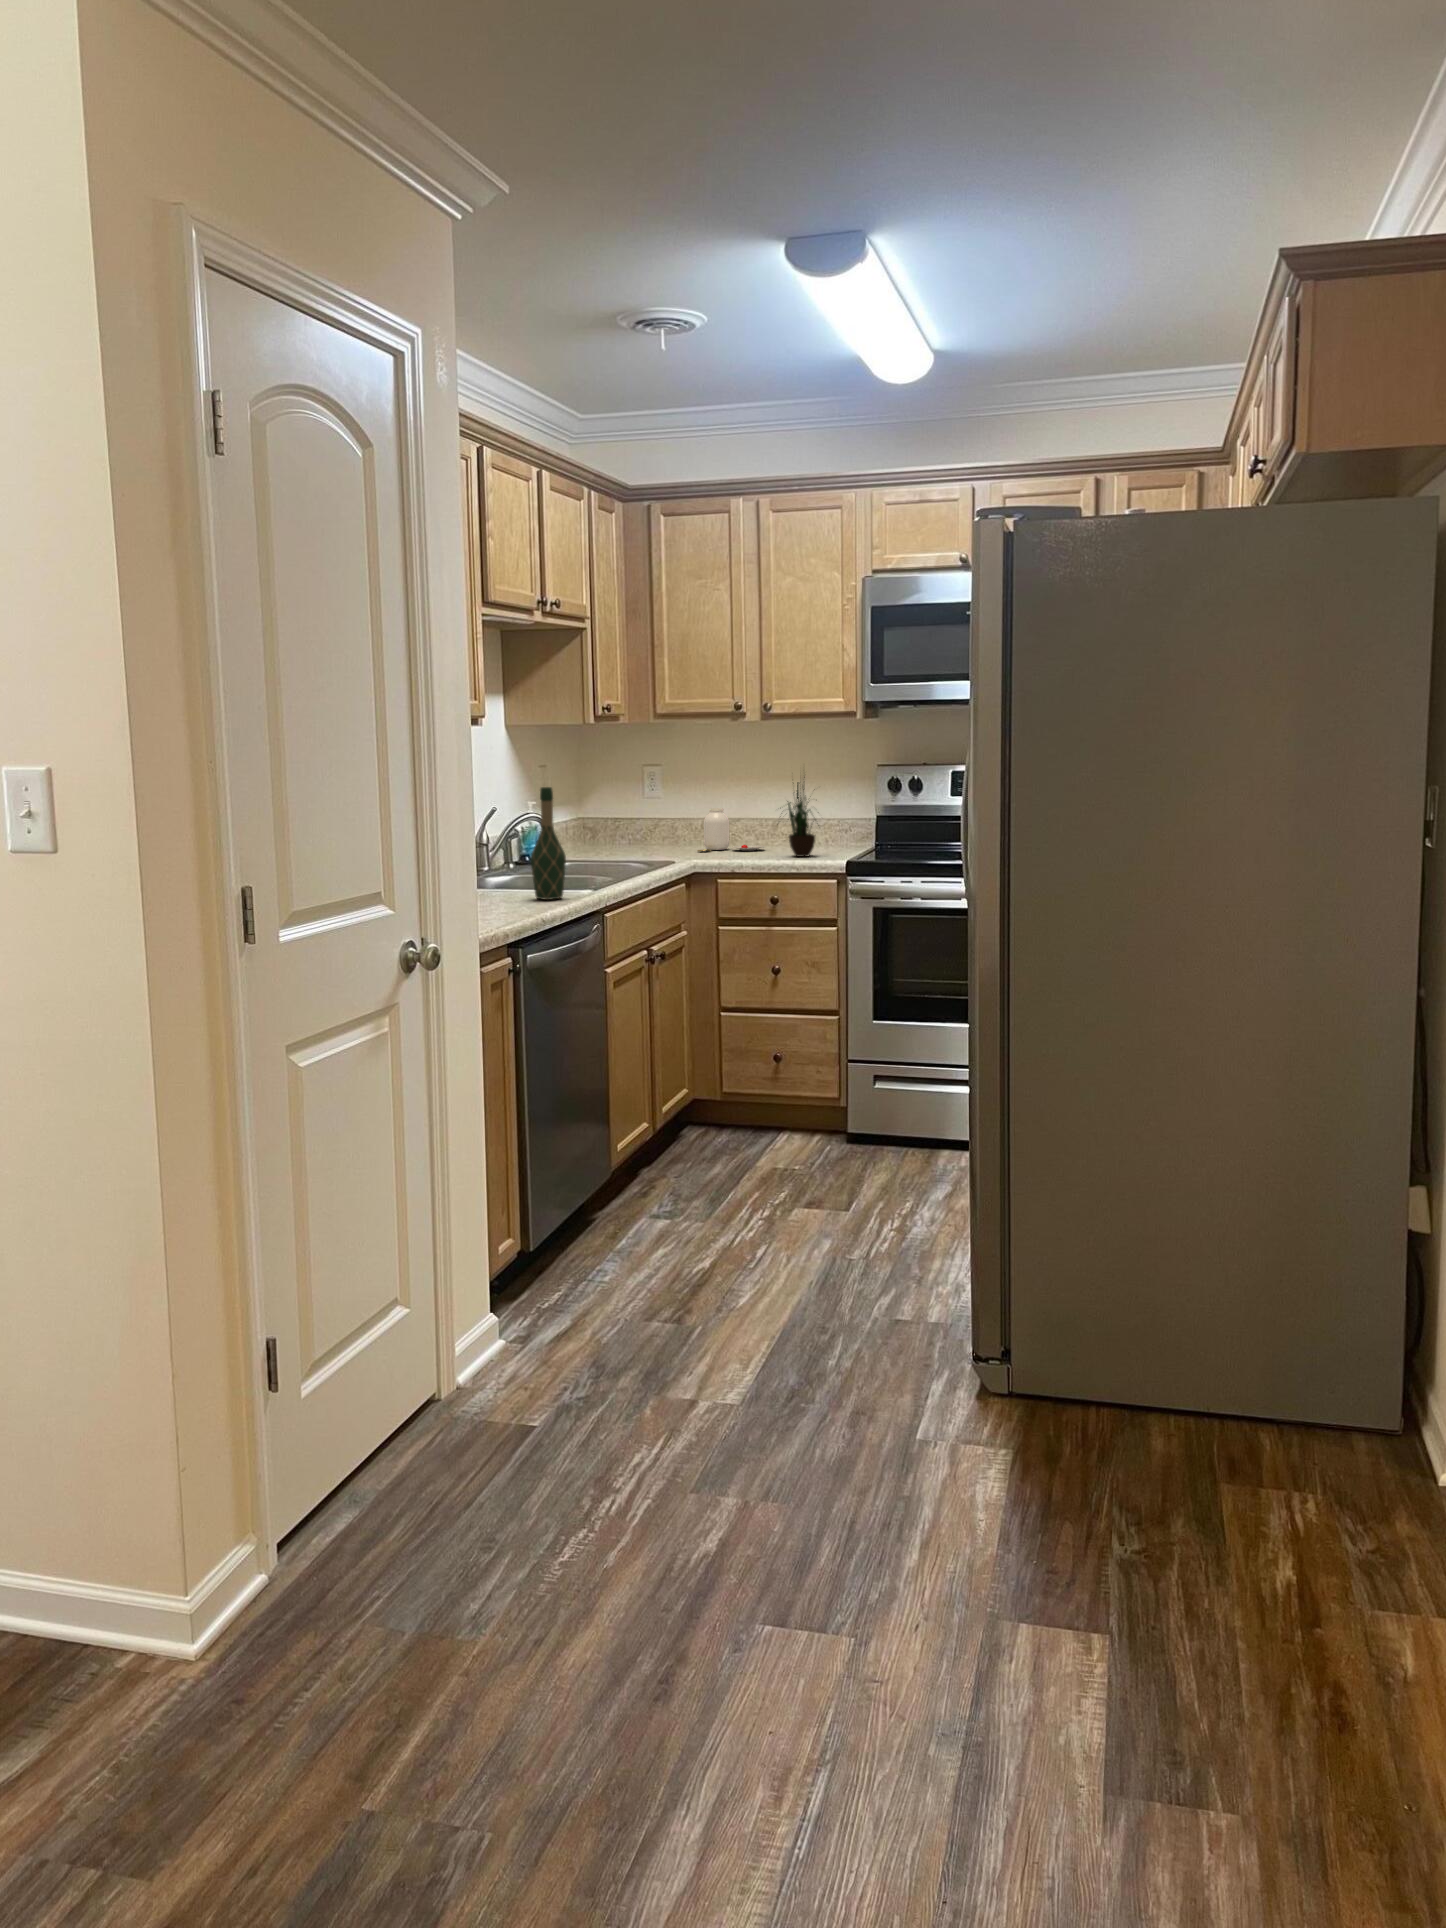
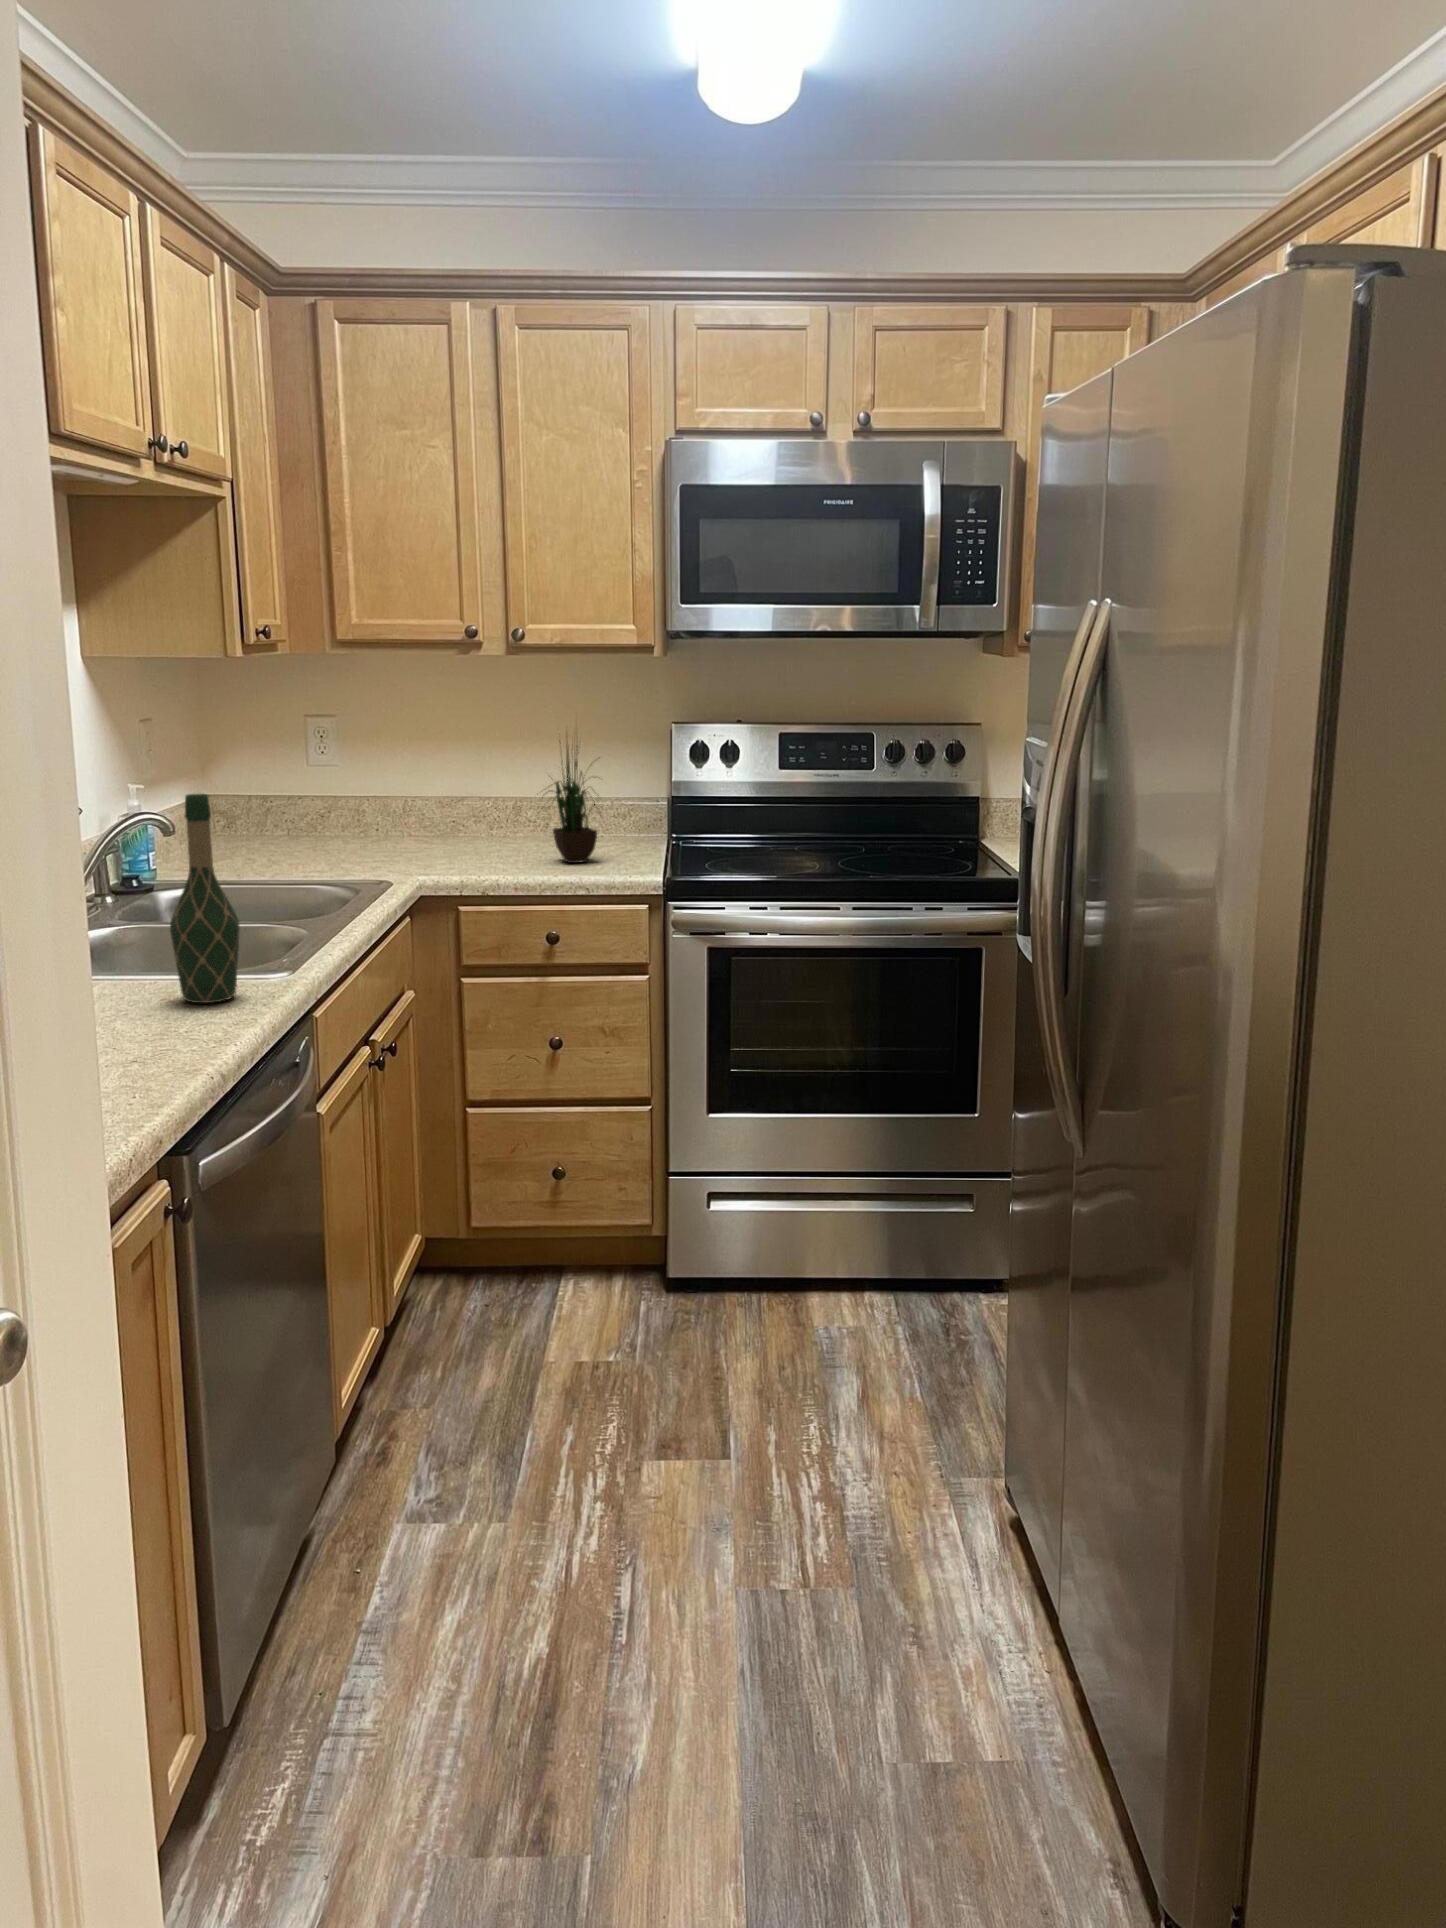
jar: present [698,809,765,851] -> none [403,784,506,851]

